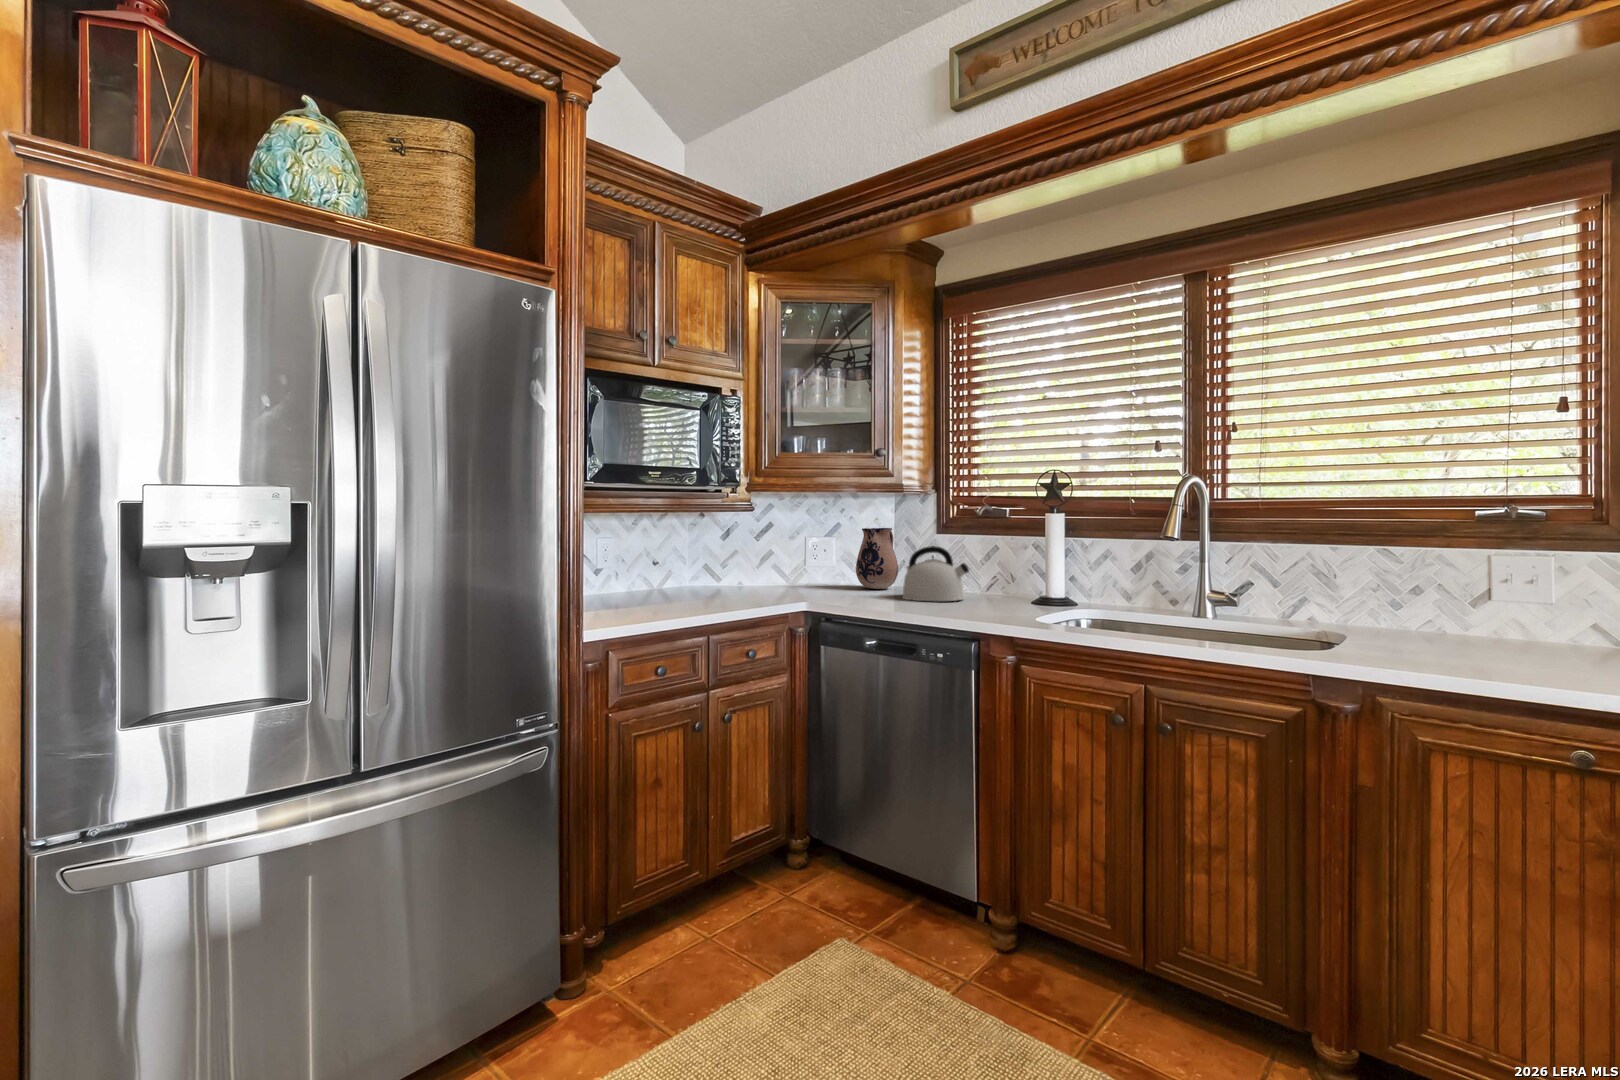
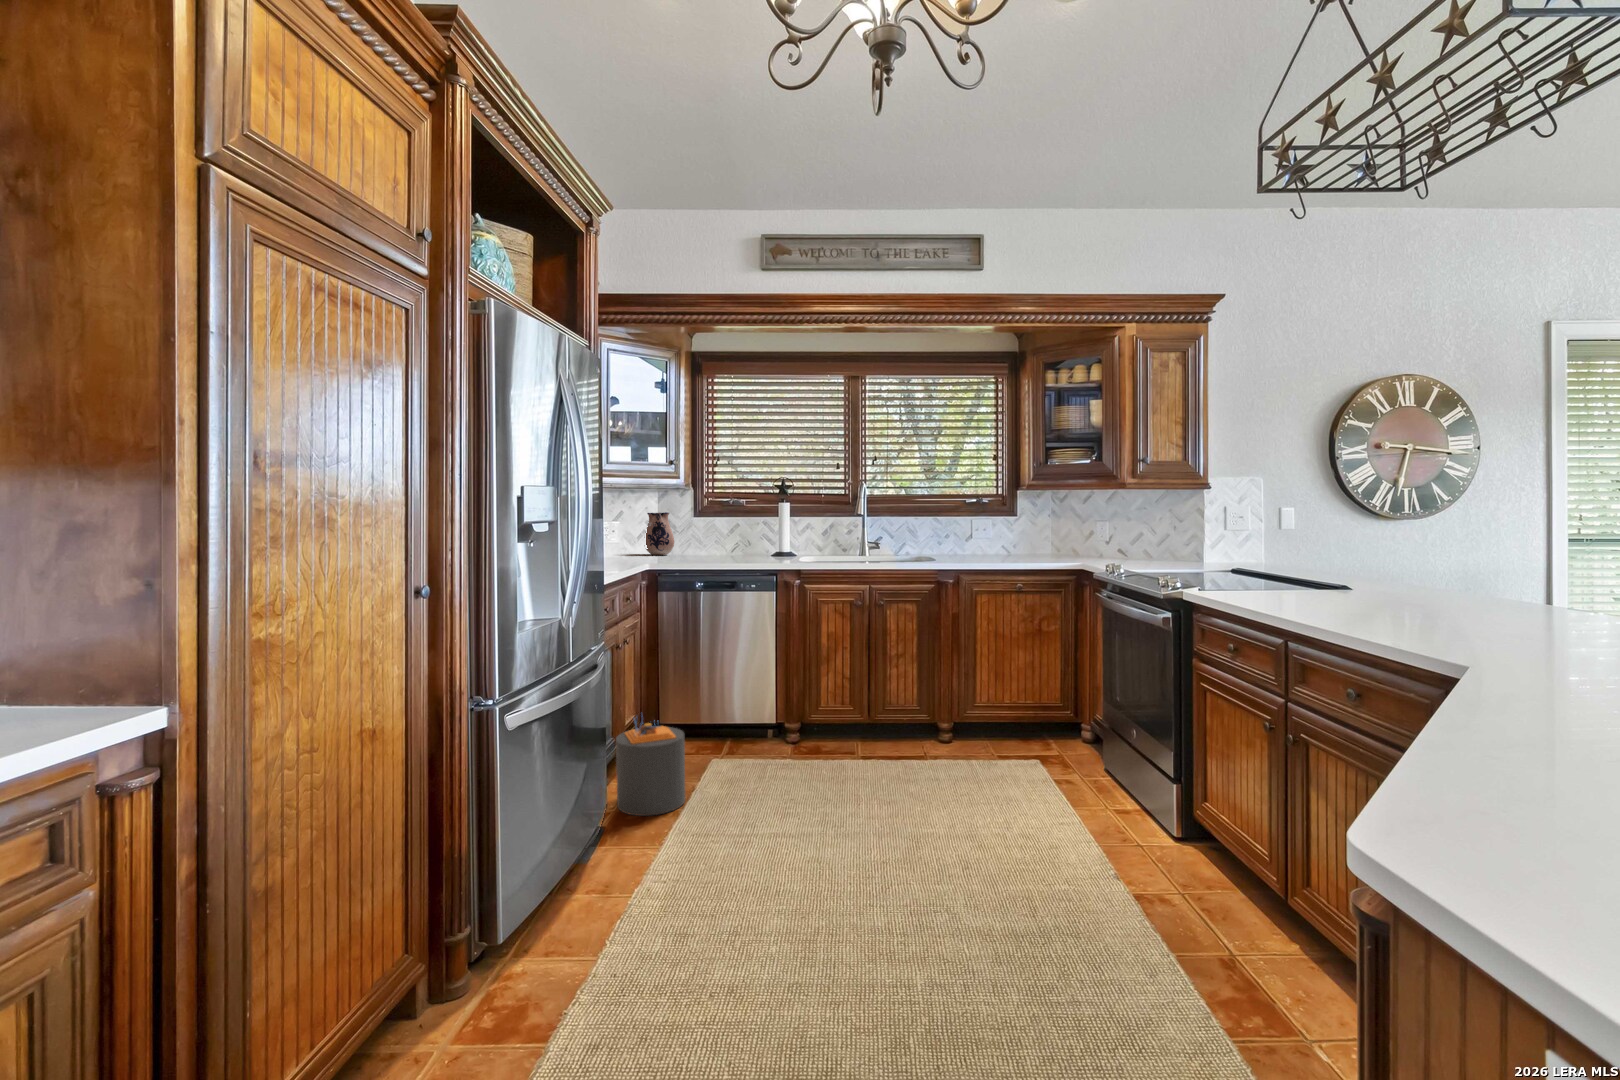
kettle: present [903,546,969,601] -> none [692,524,735,558]
trash can: none [592,848,701,1035] -> present [616,720,685,816]

